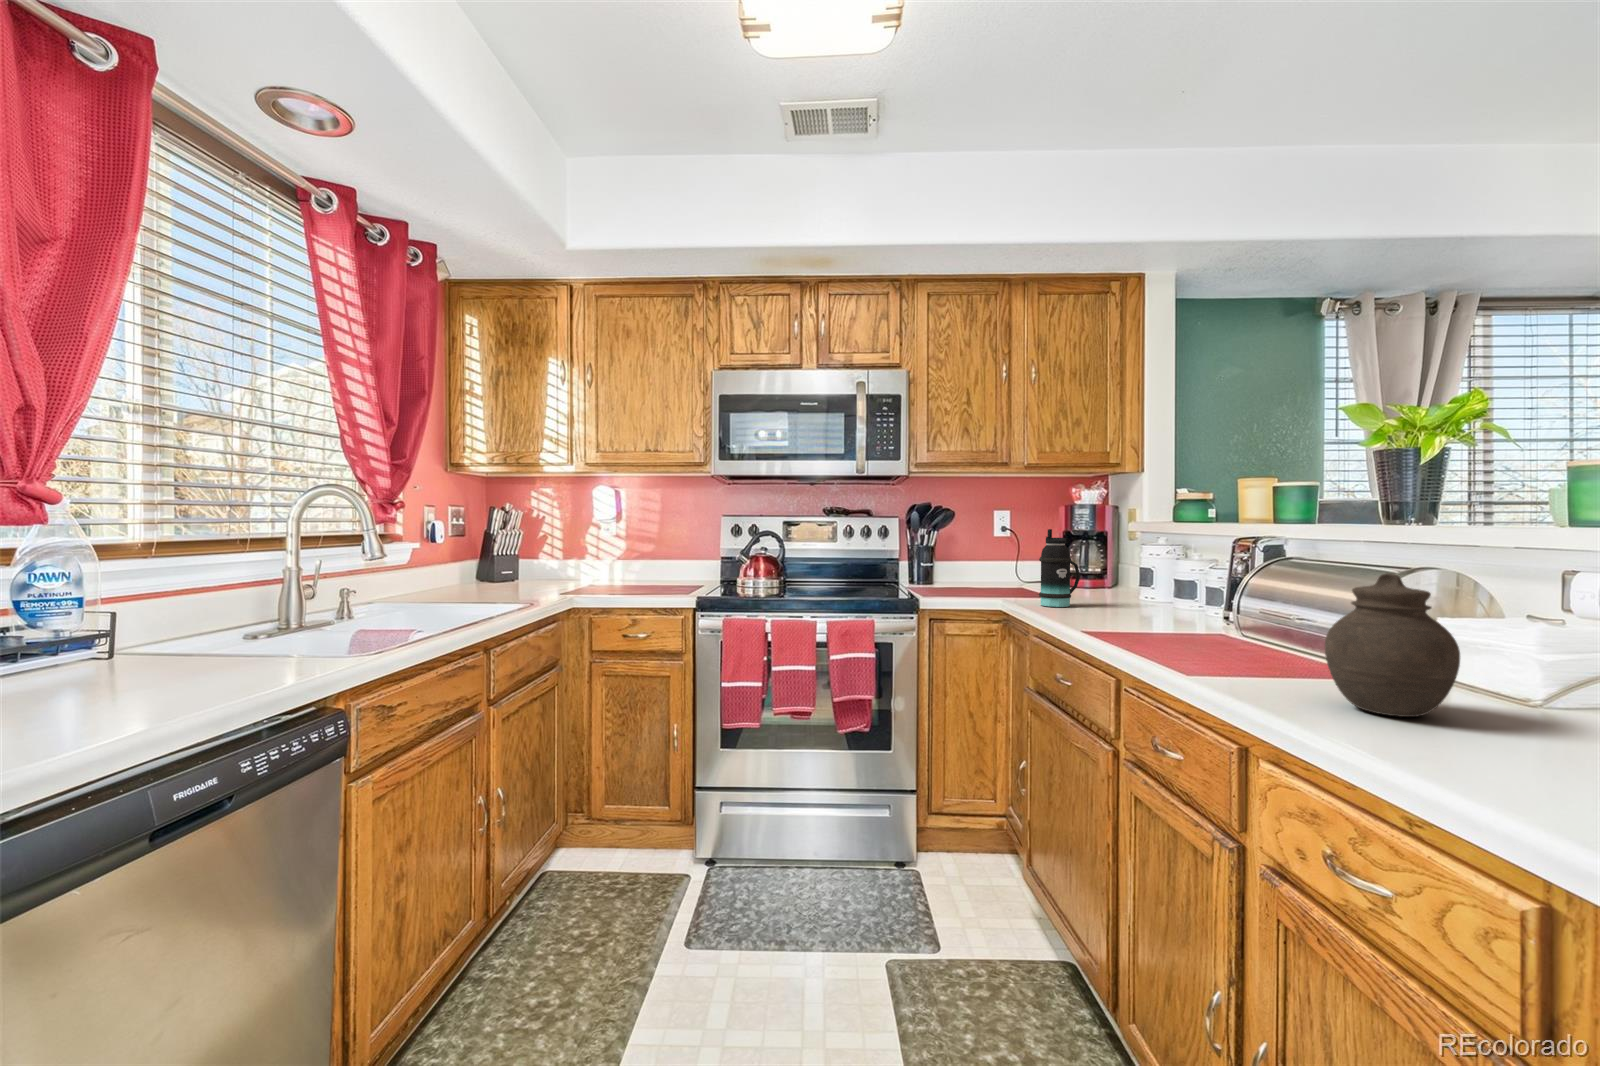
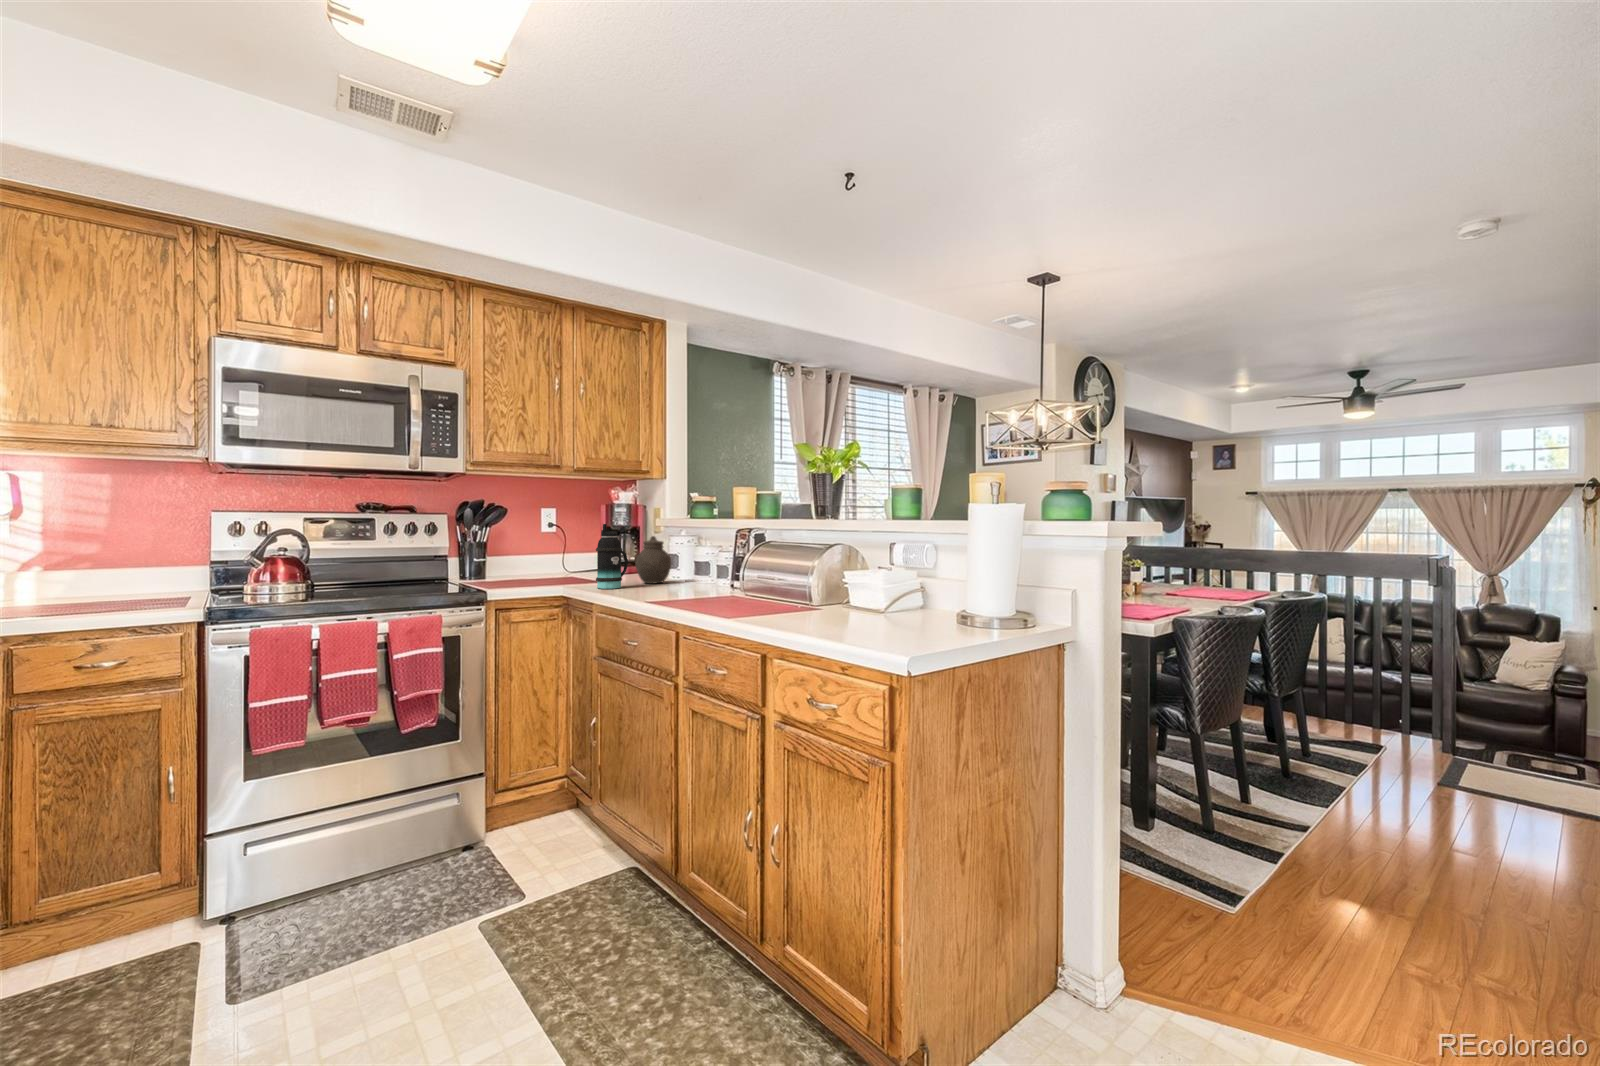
jar: present [1325,573,1460,717] -> present [635,536,671,583]

